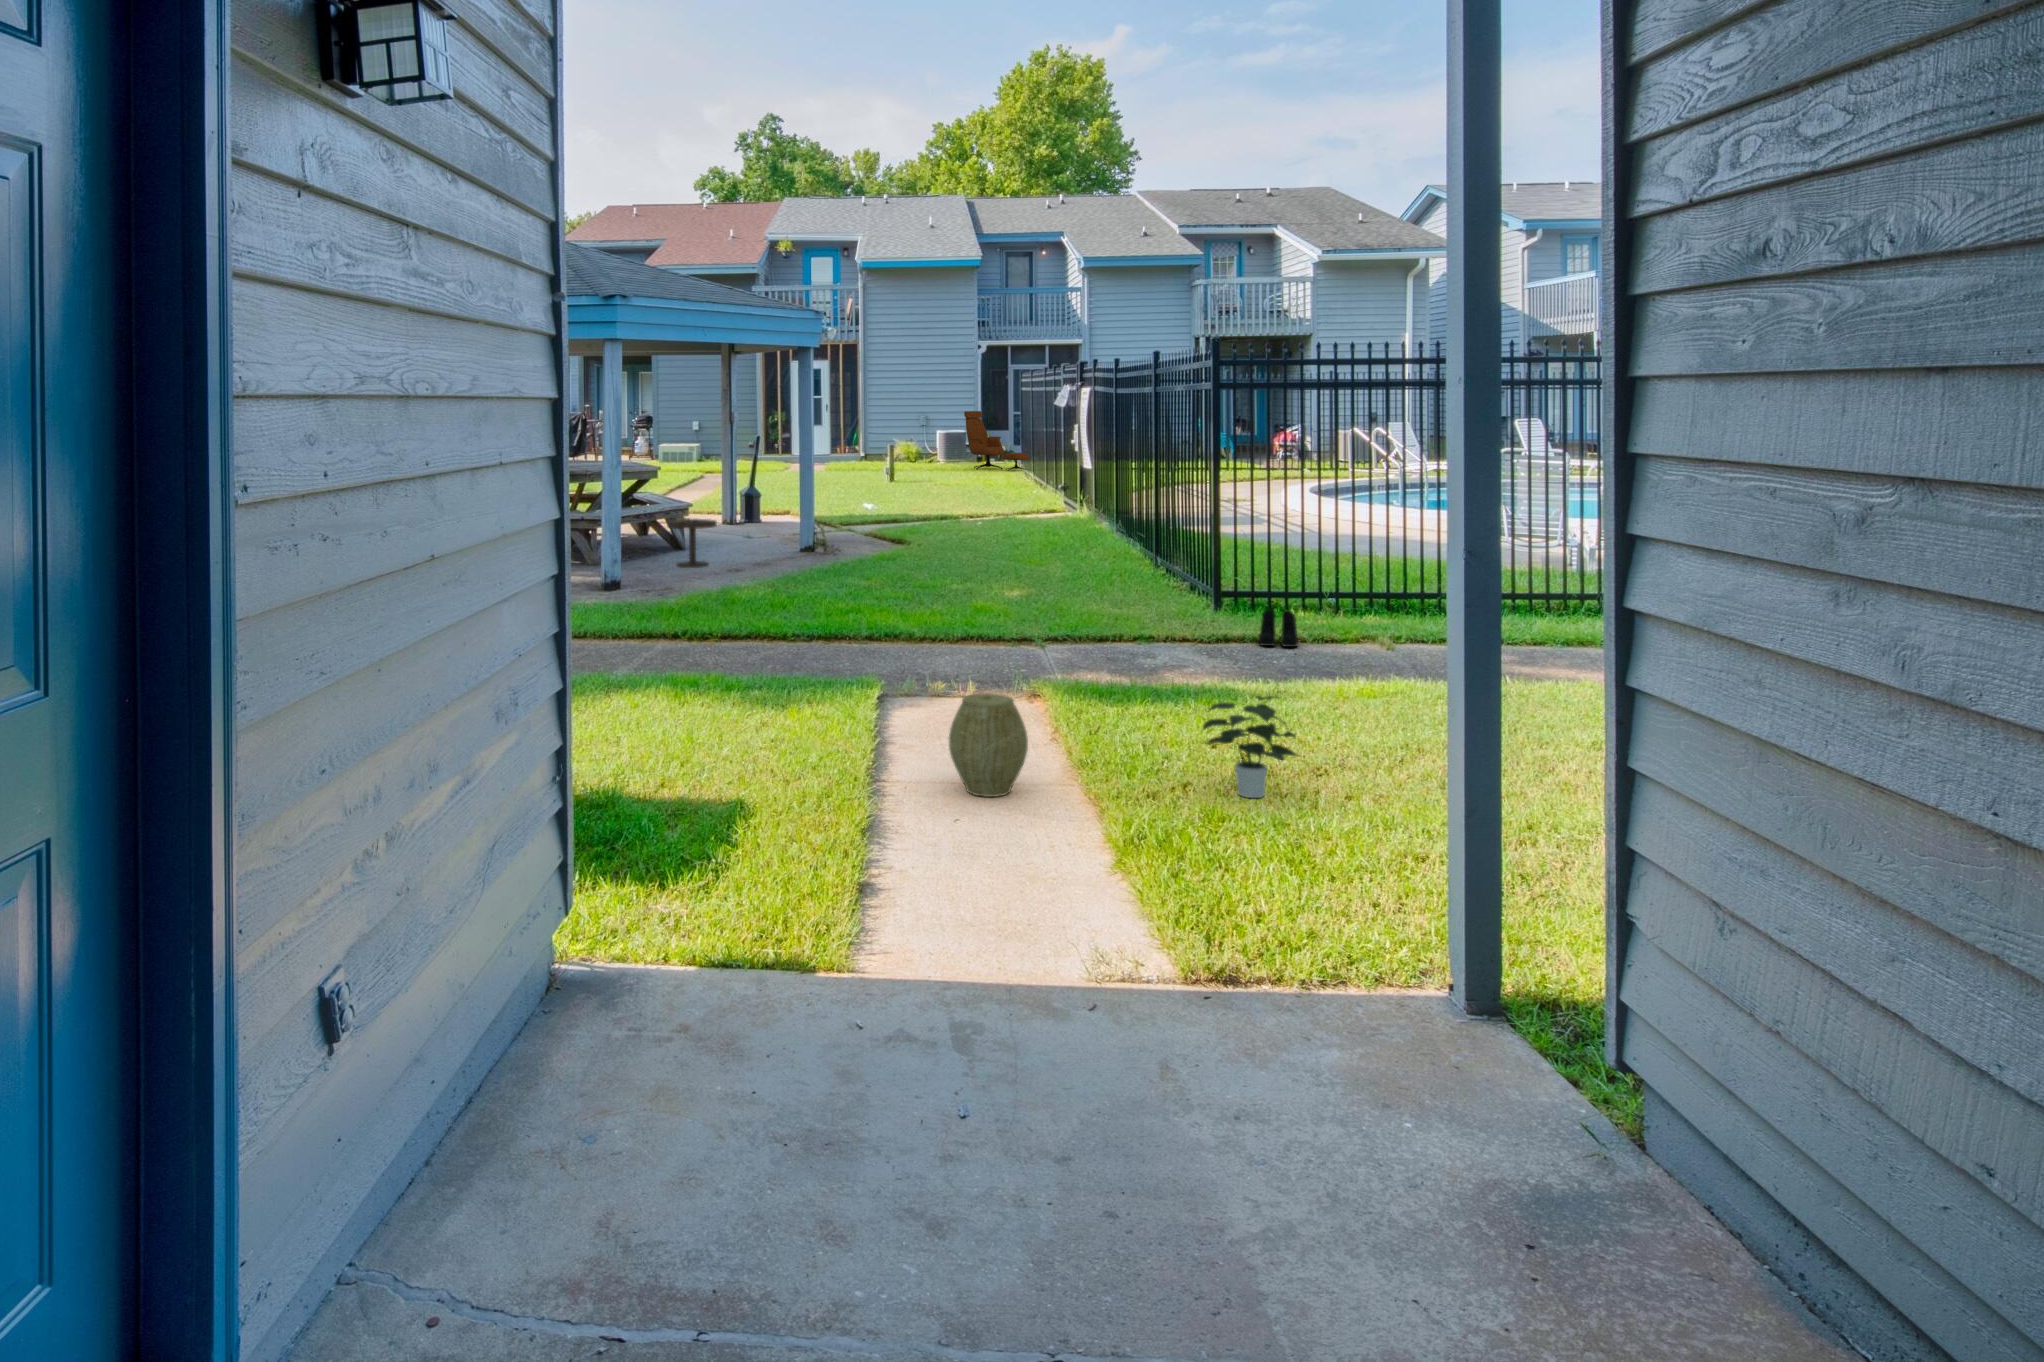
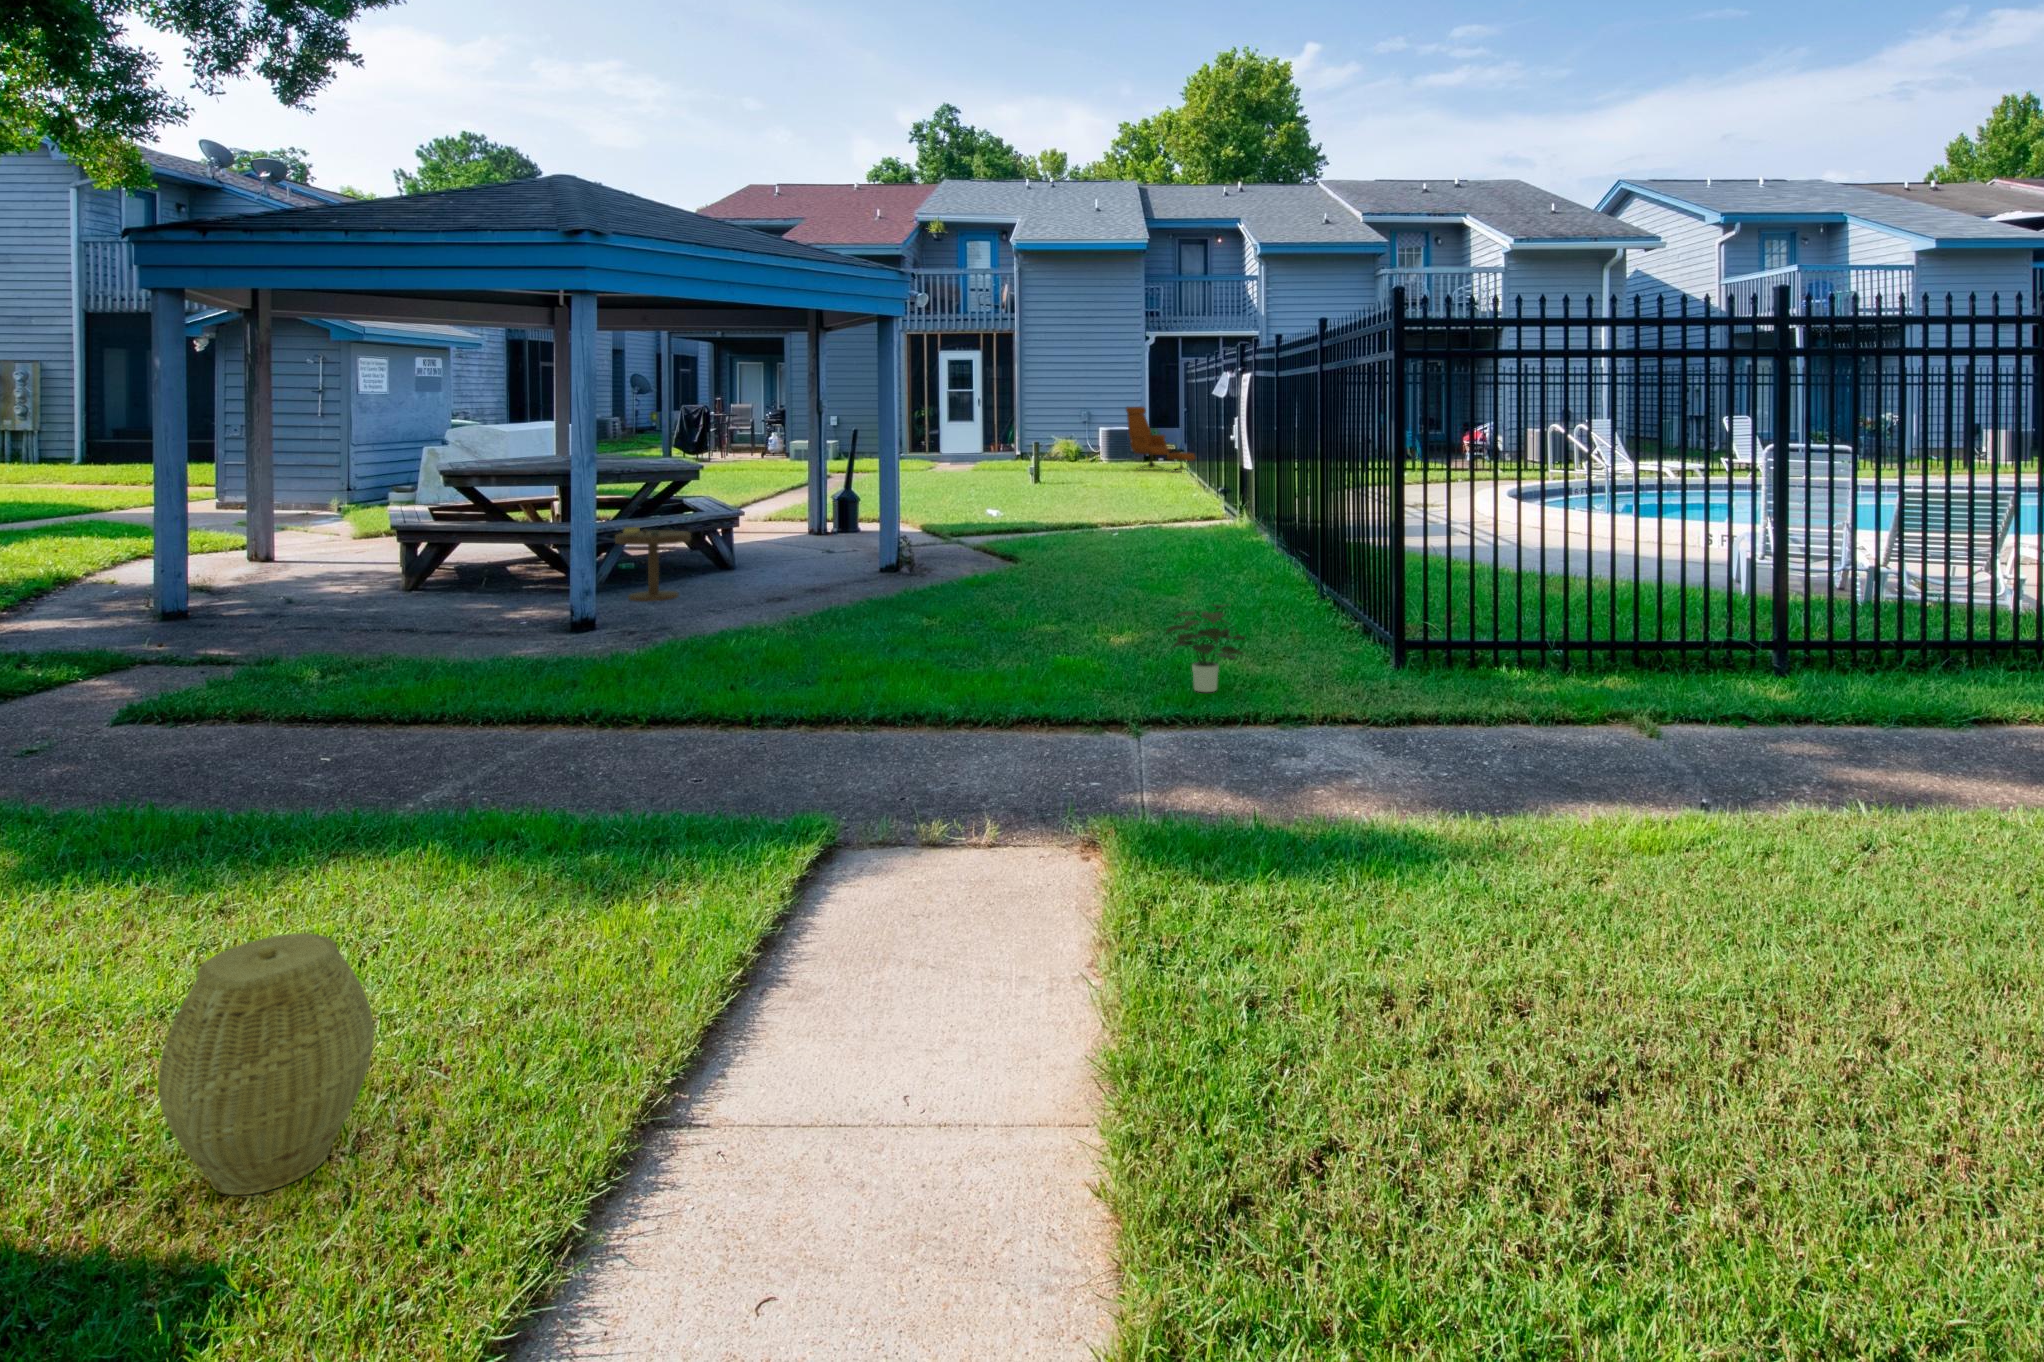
boots: present [1259,609,1298,647] -> none [1460,672,1519,733]
woven basket: present [949,693,1028,797] -> present [158,933,374,1195]
potted plant: present [1203,696,1297,798] -> present [1166,605,1245,692]

